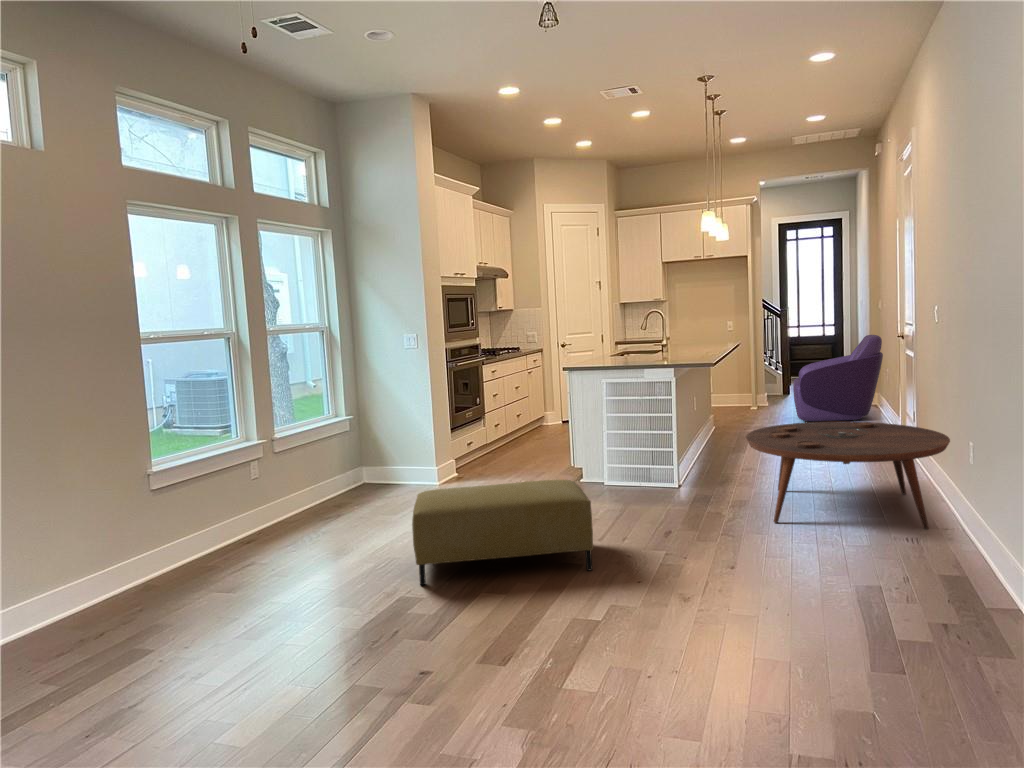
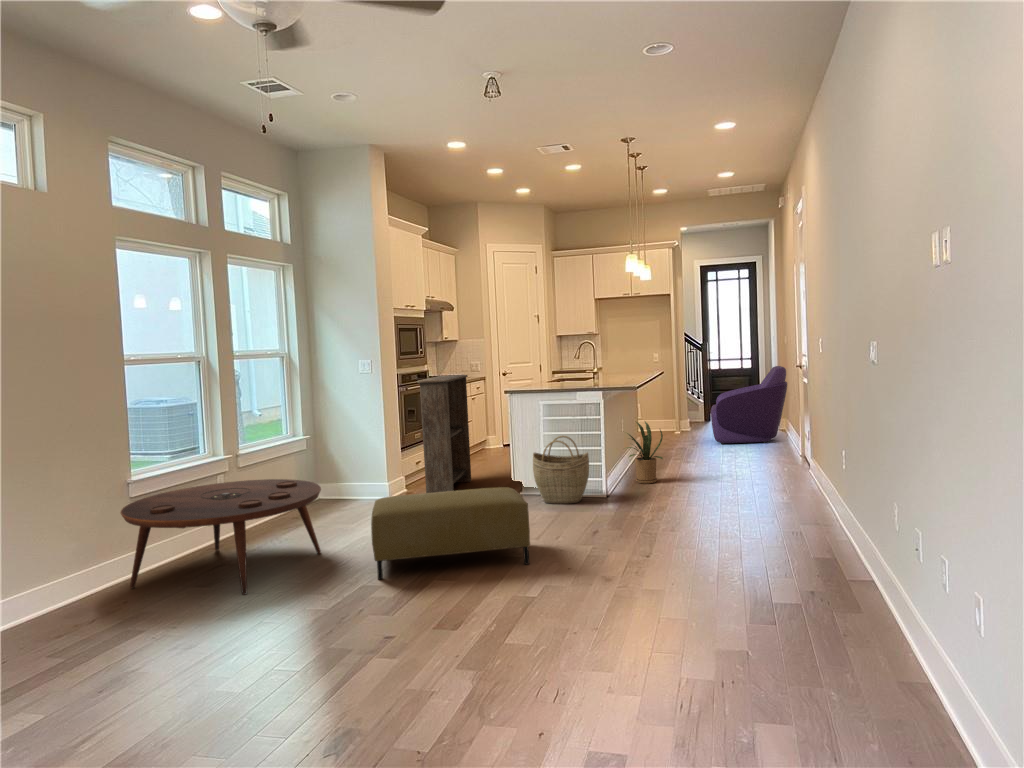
bookshelf: none [467,348,527,486] -> present [417,375,471,493]
house plant: none [694,399,743,470] -> present [627,422,663,484]
woven basket: none [595,417,659,493] -> present [533,436,589,504]
coffee table: present [746,422,950,529] -> present [121,479,321,595]

